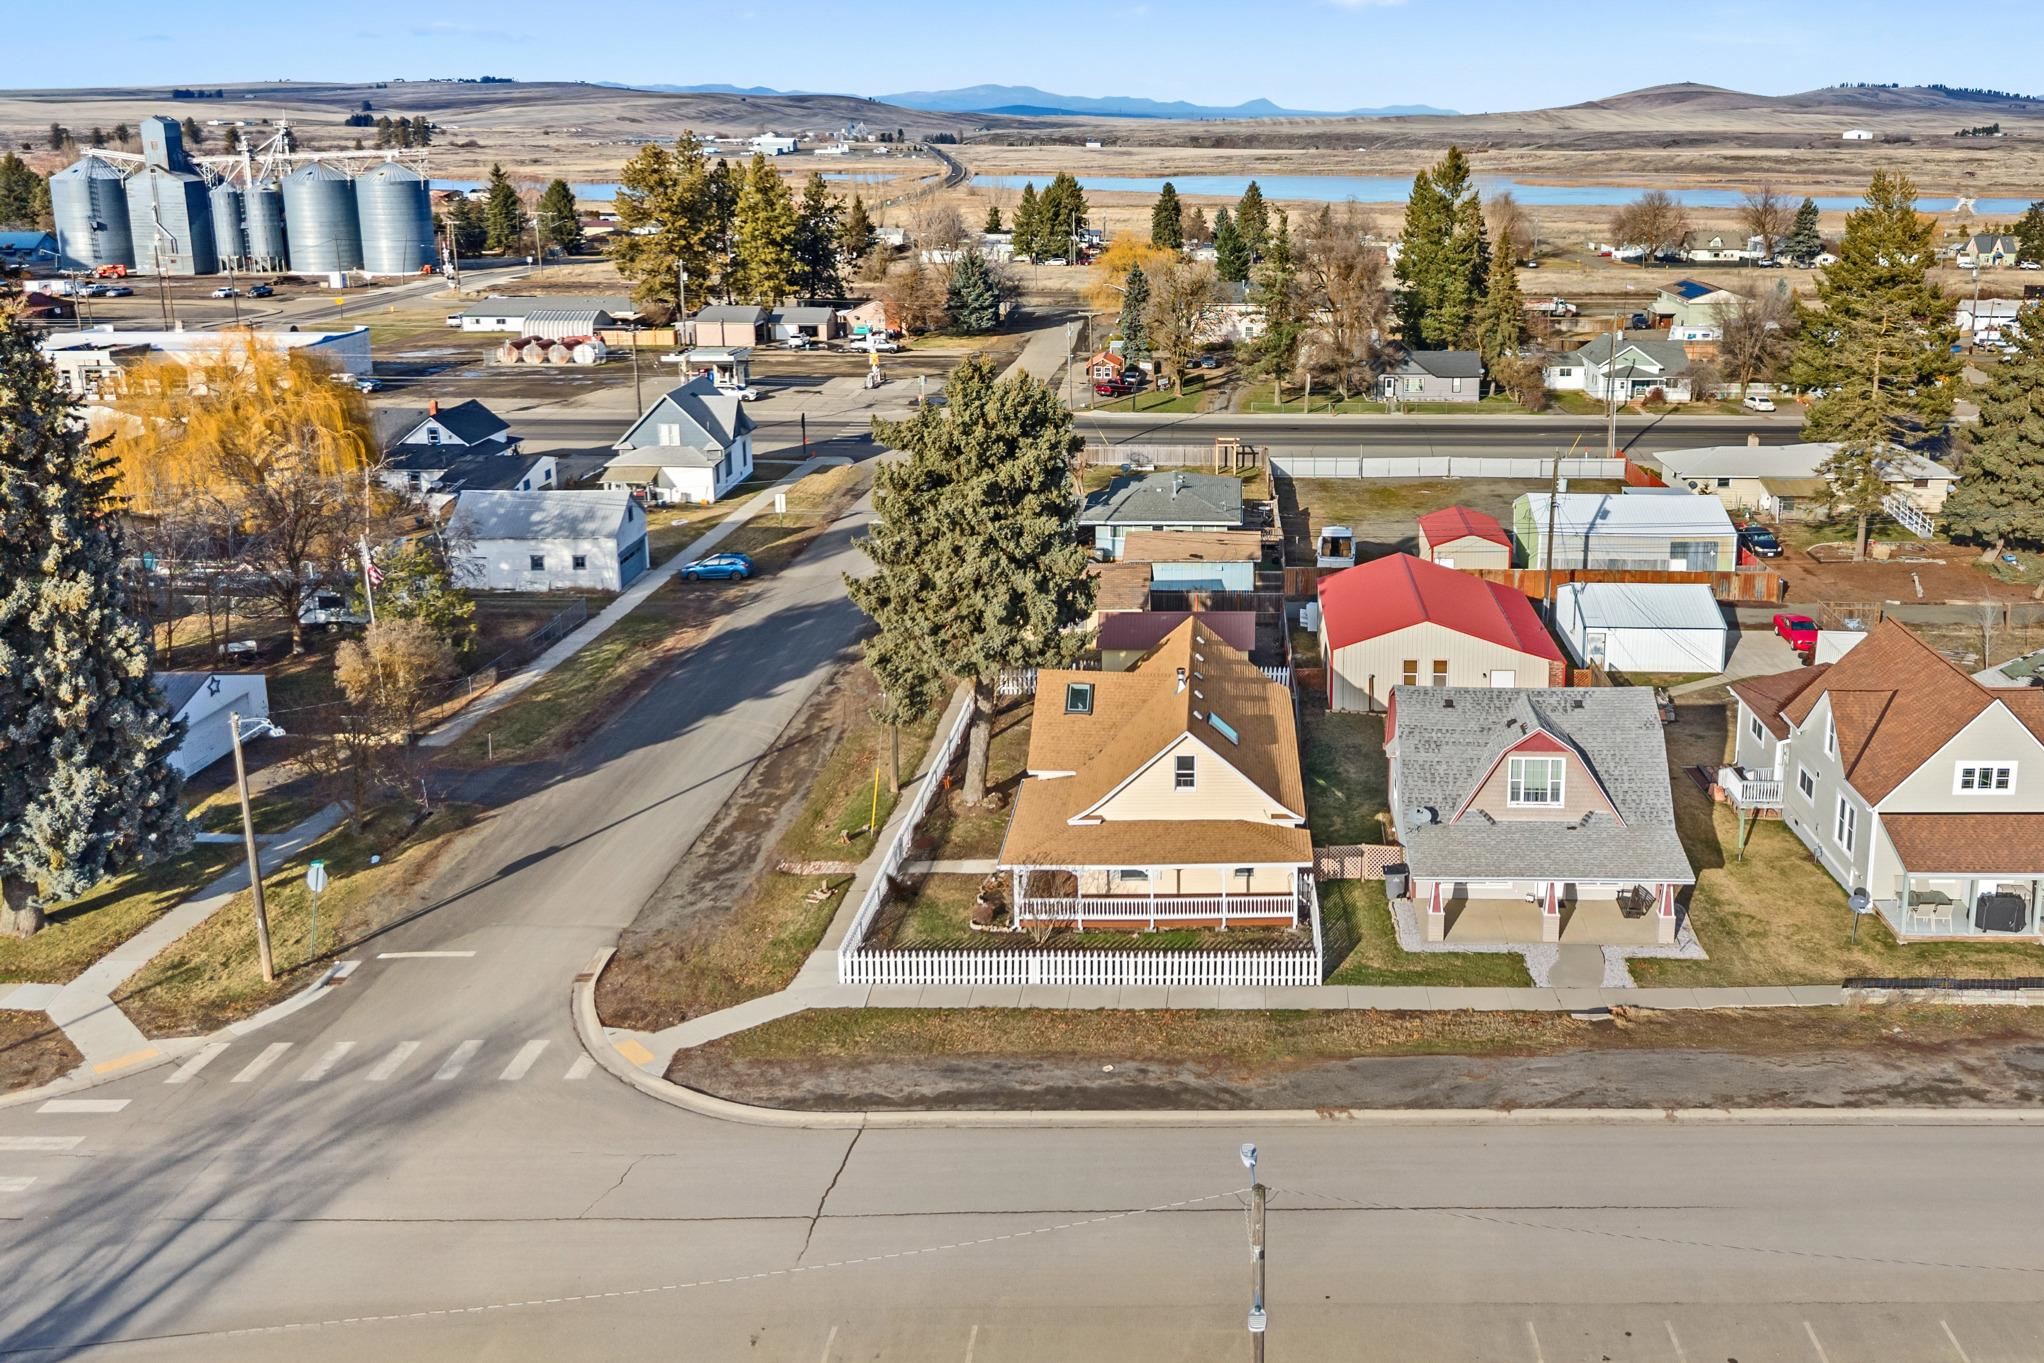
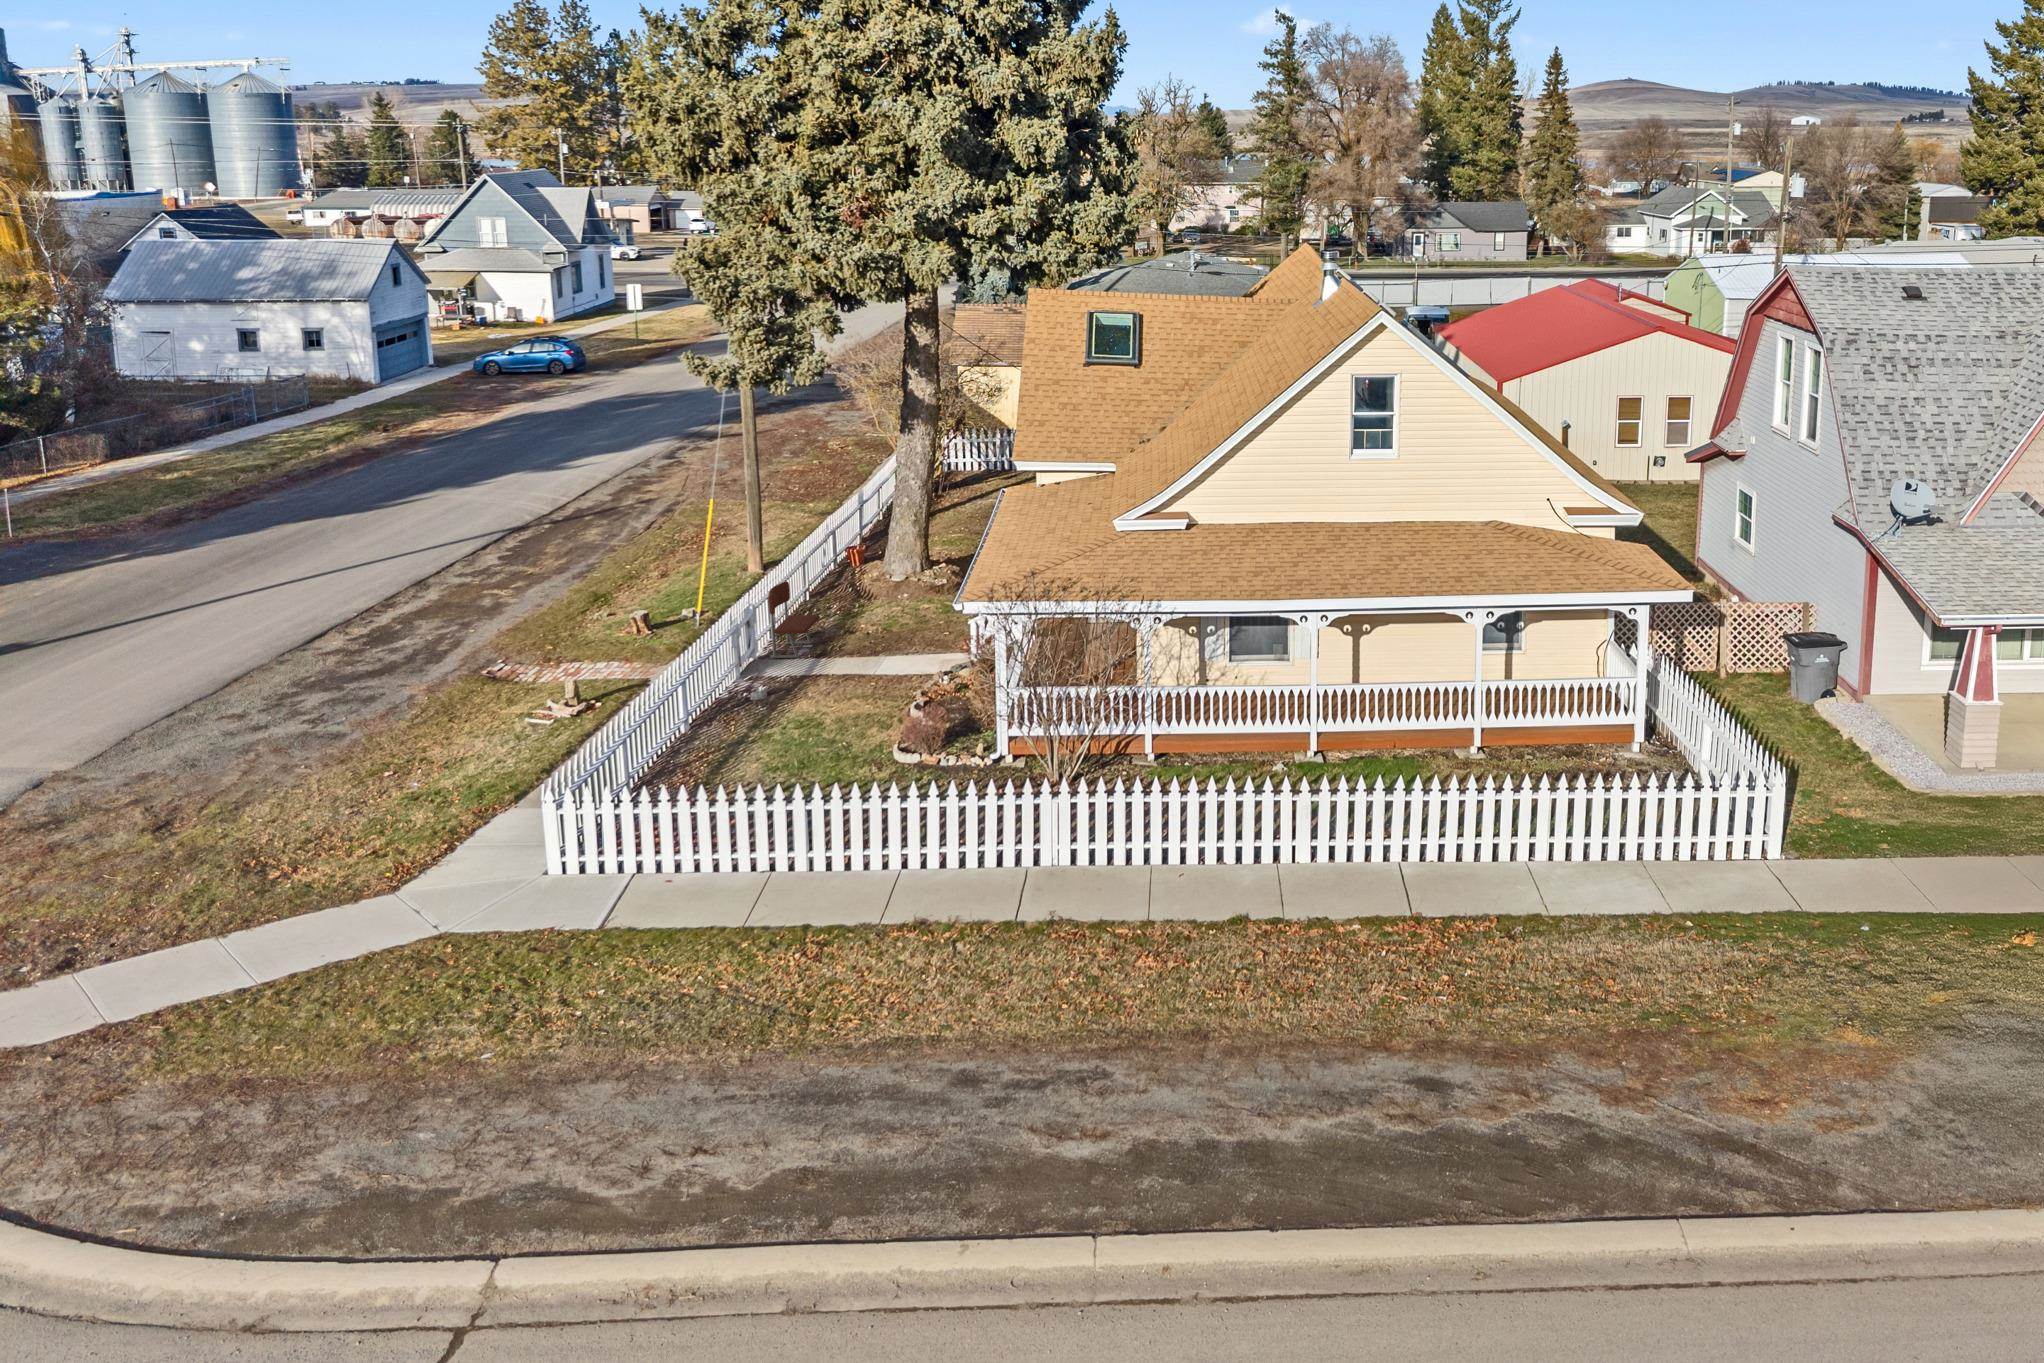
lounge chair: present [886,873,920,897] -> none [700,655,781,721]

